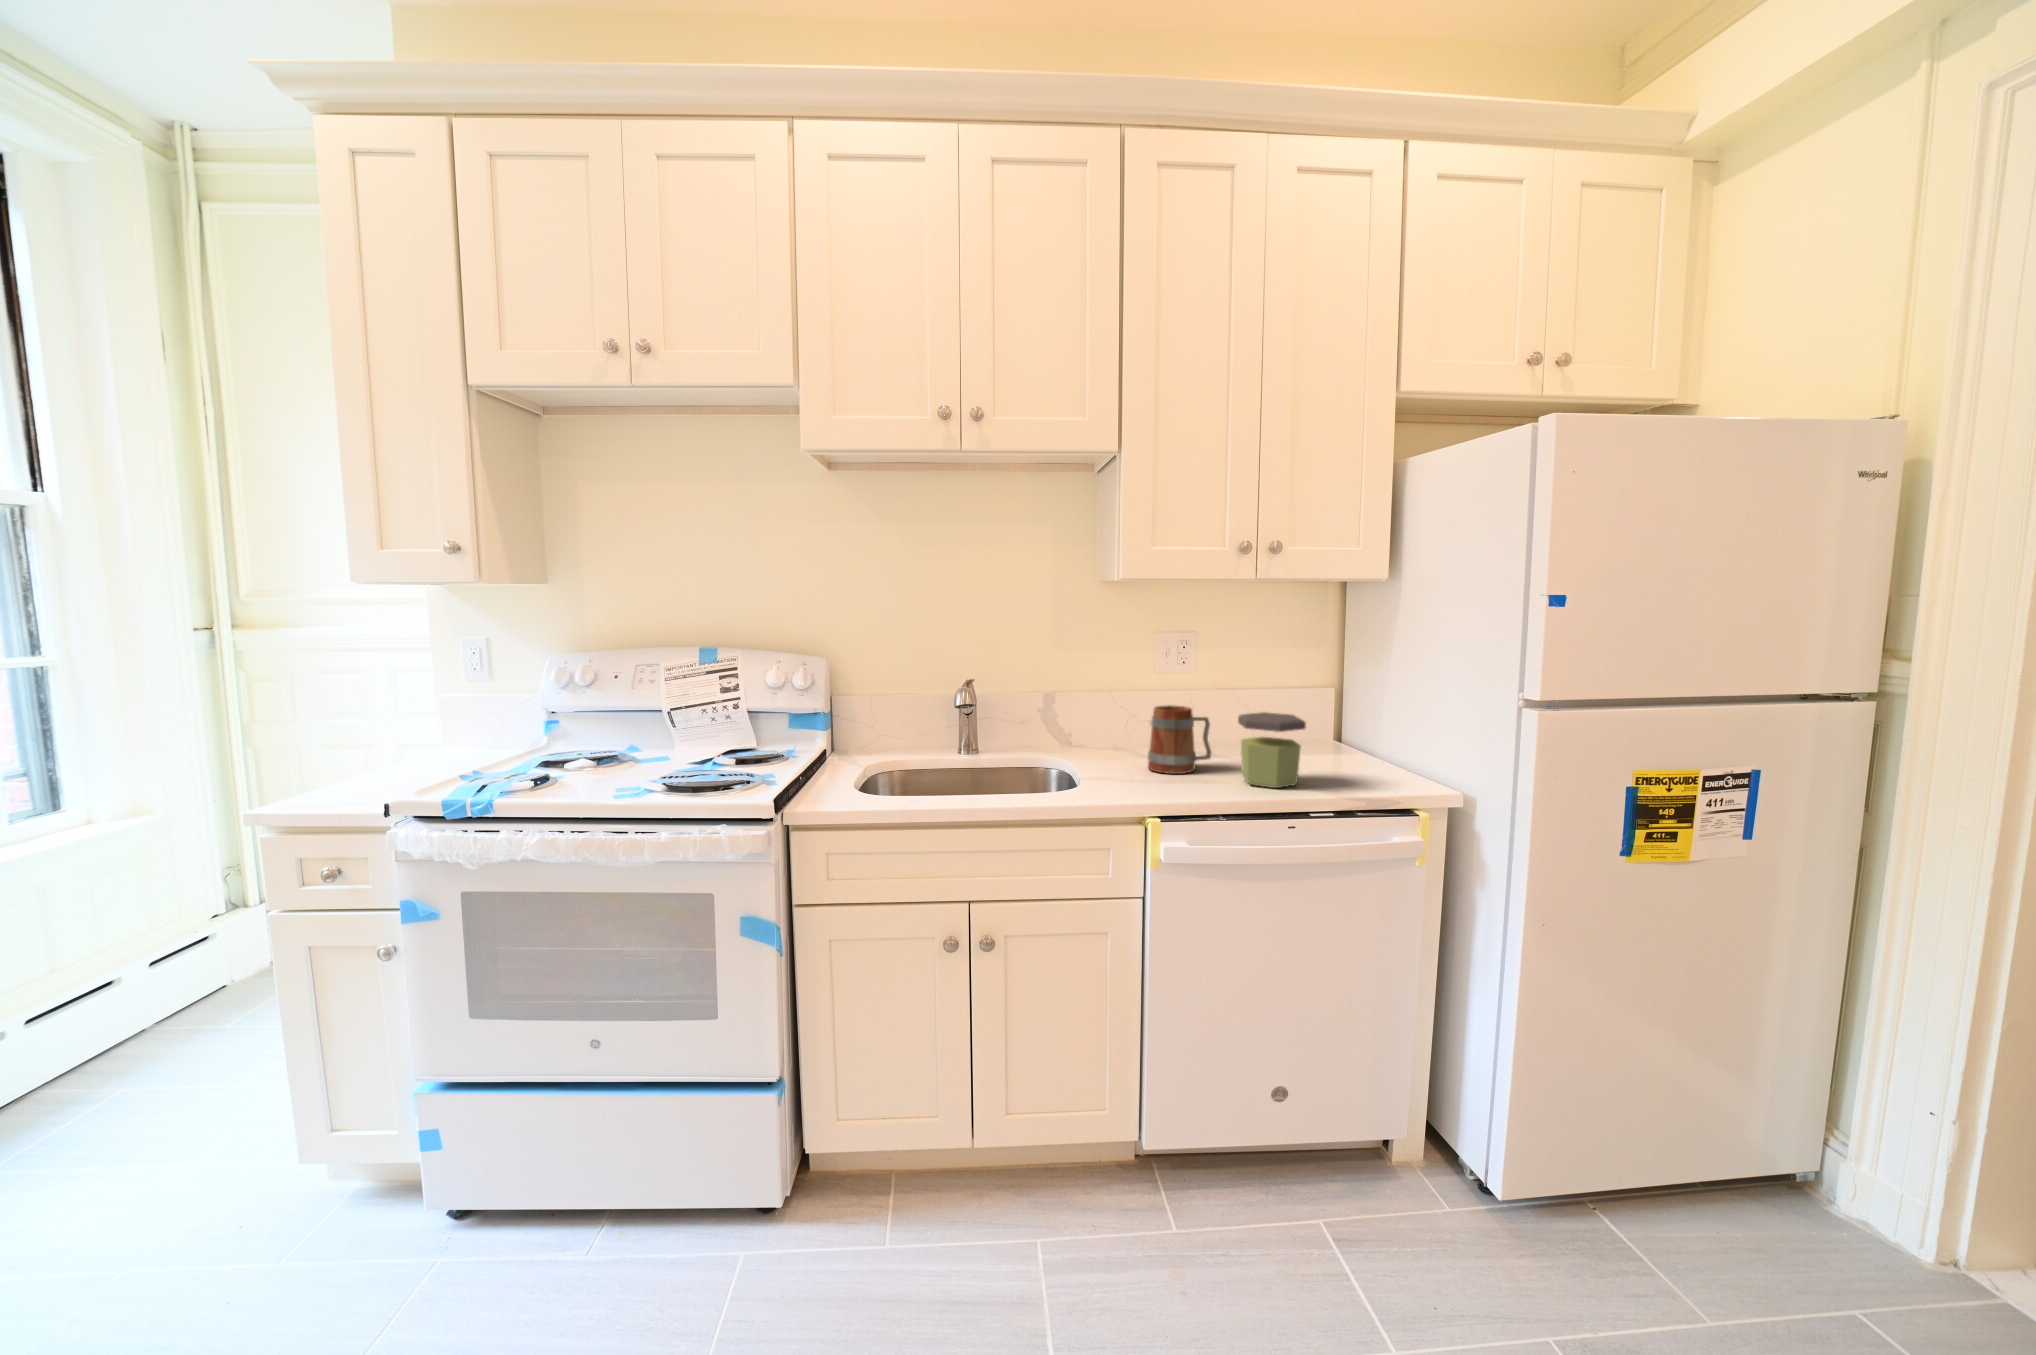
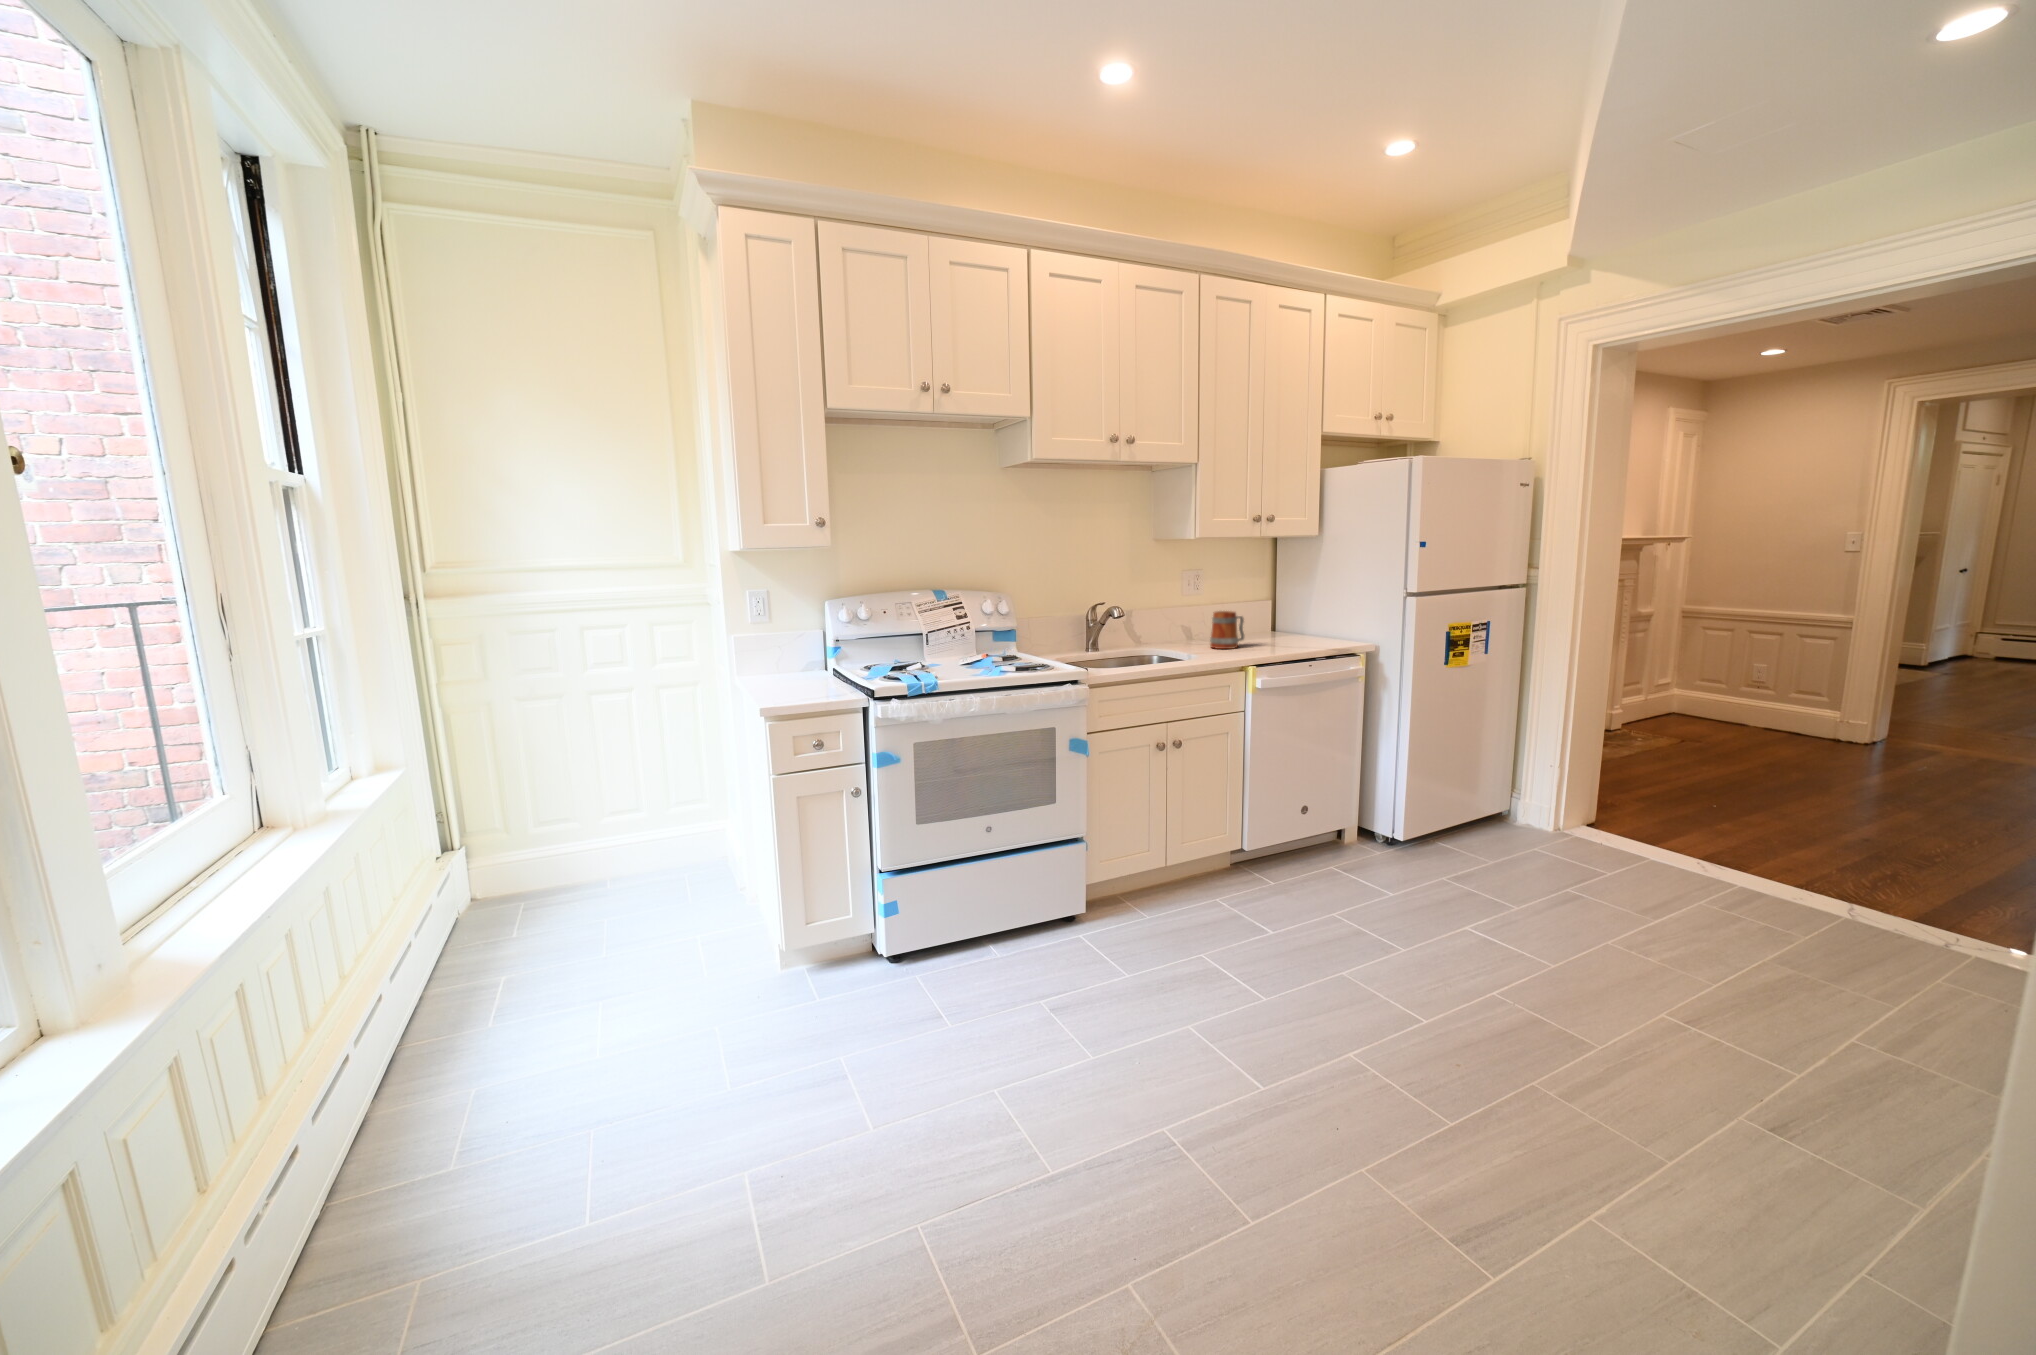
jar: present [1238,712,1306,788] -> none [1267,610,1306,649]

